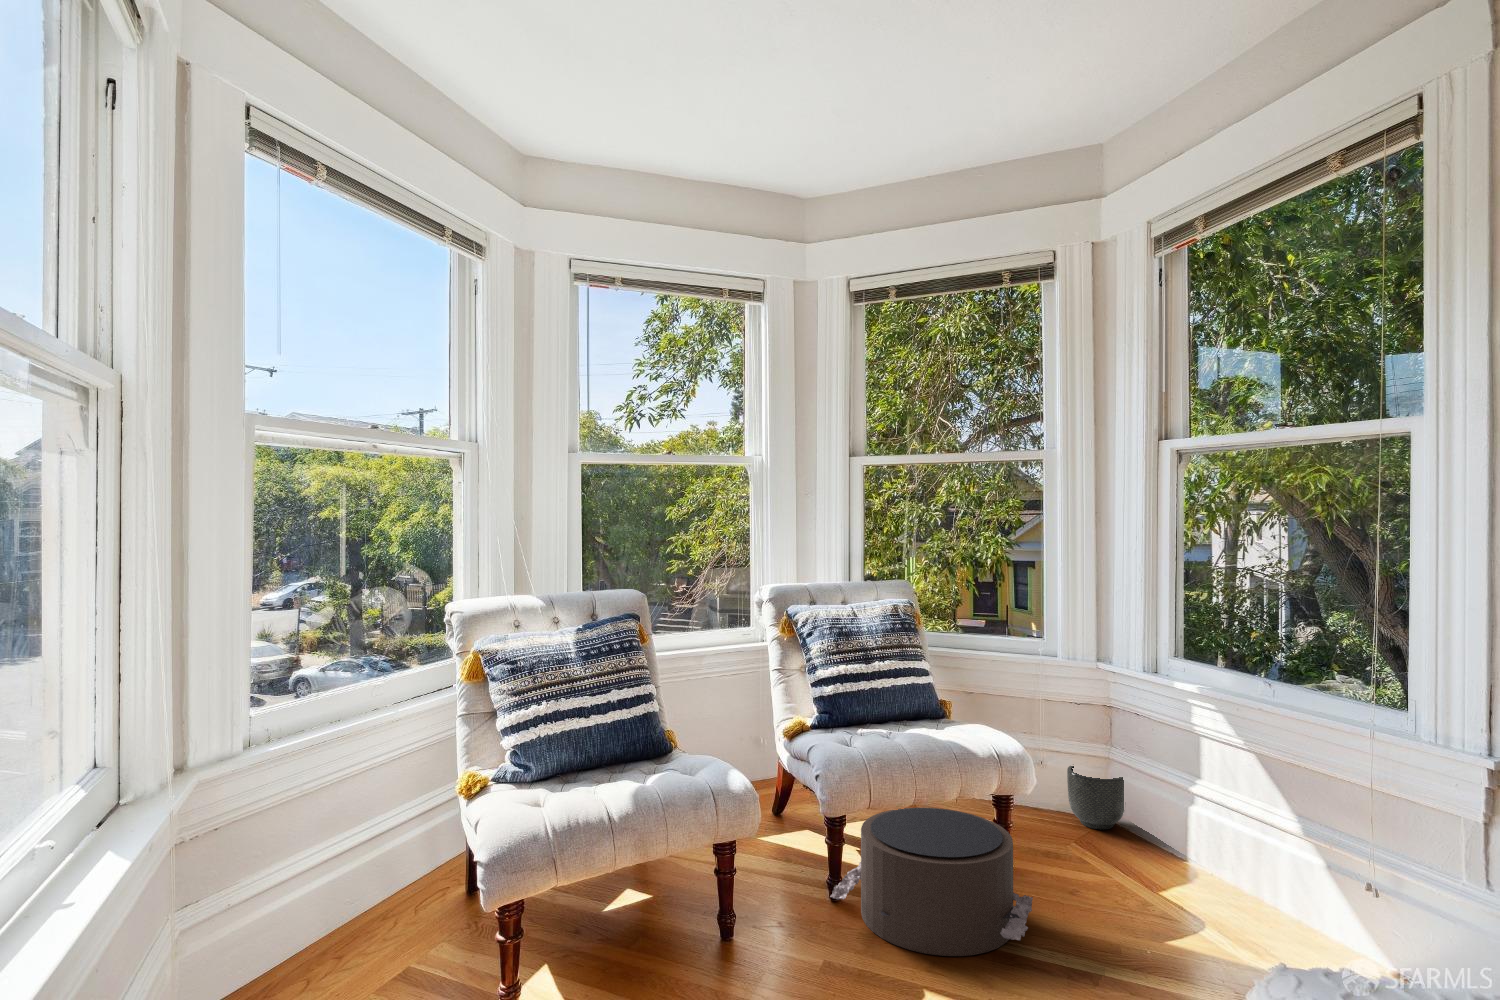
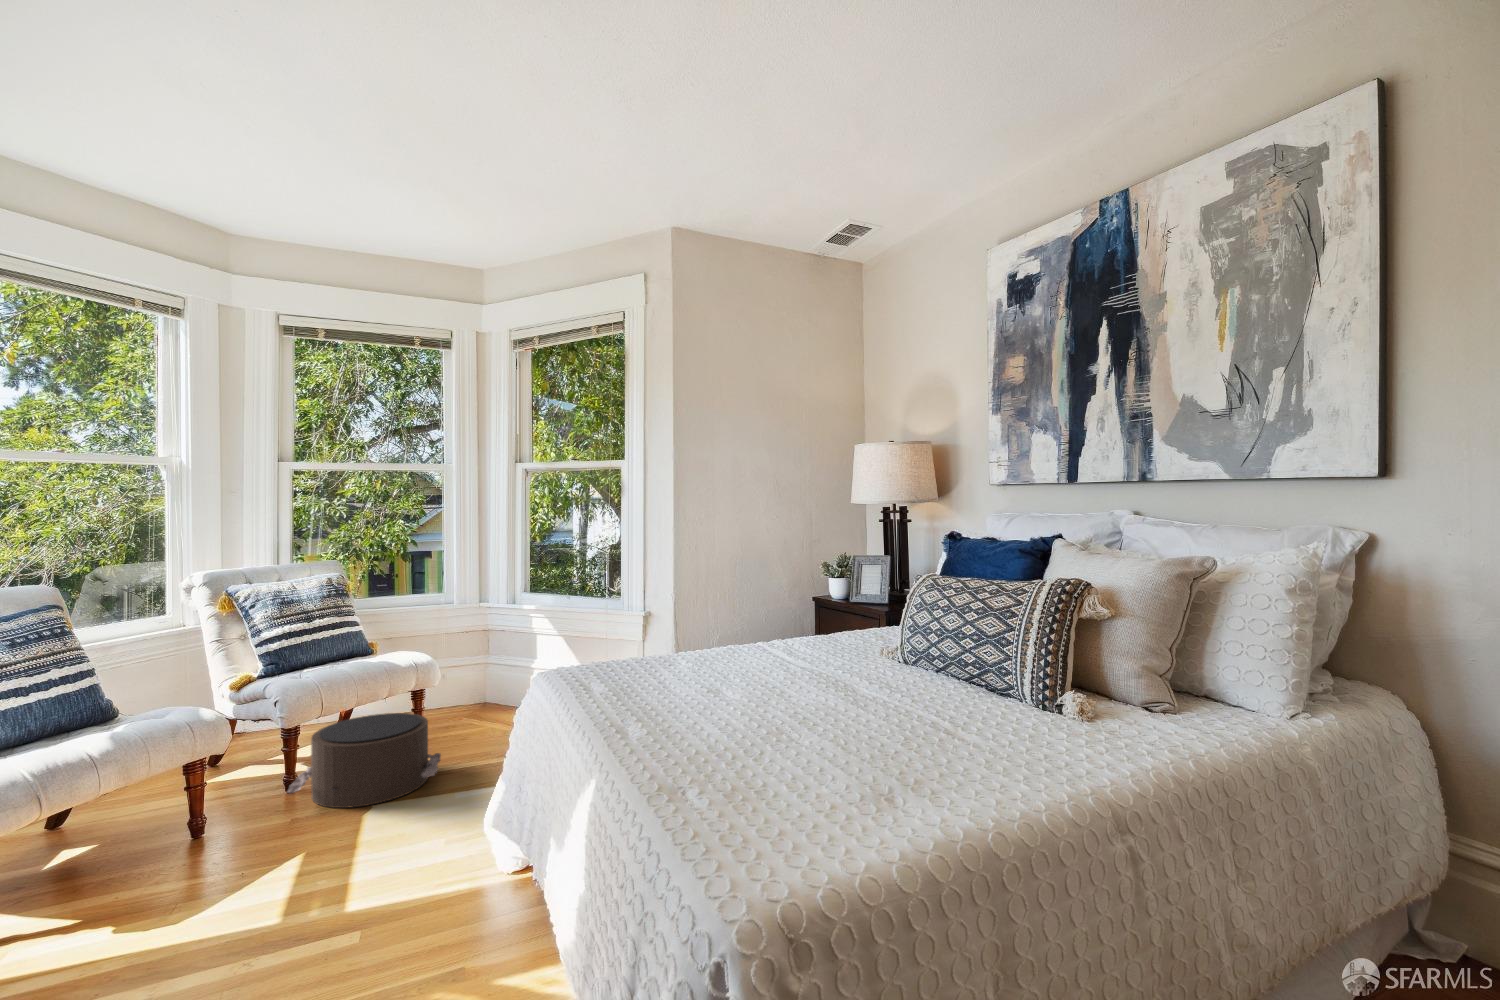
planter: present [1067,766,1124,830] -> none [460,671,498,713]

